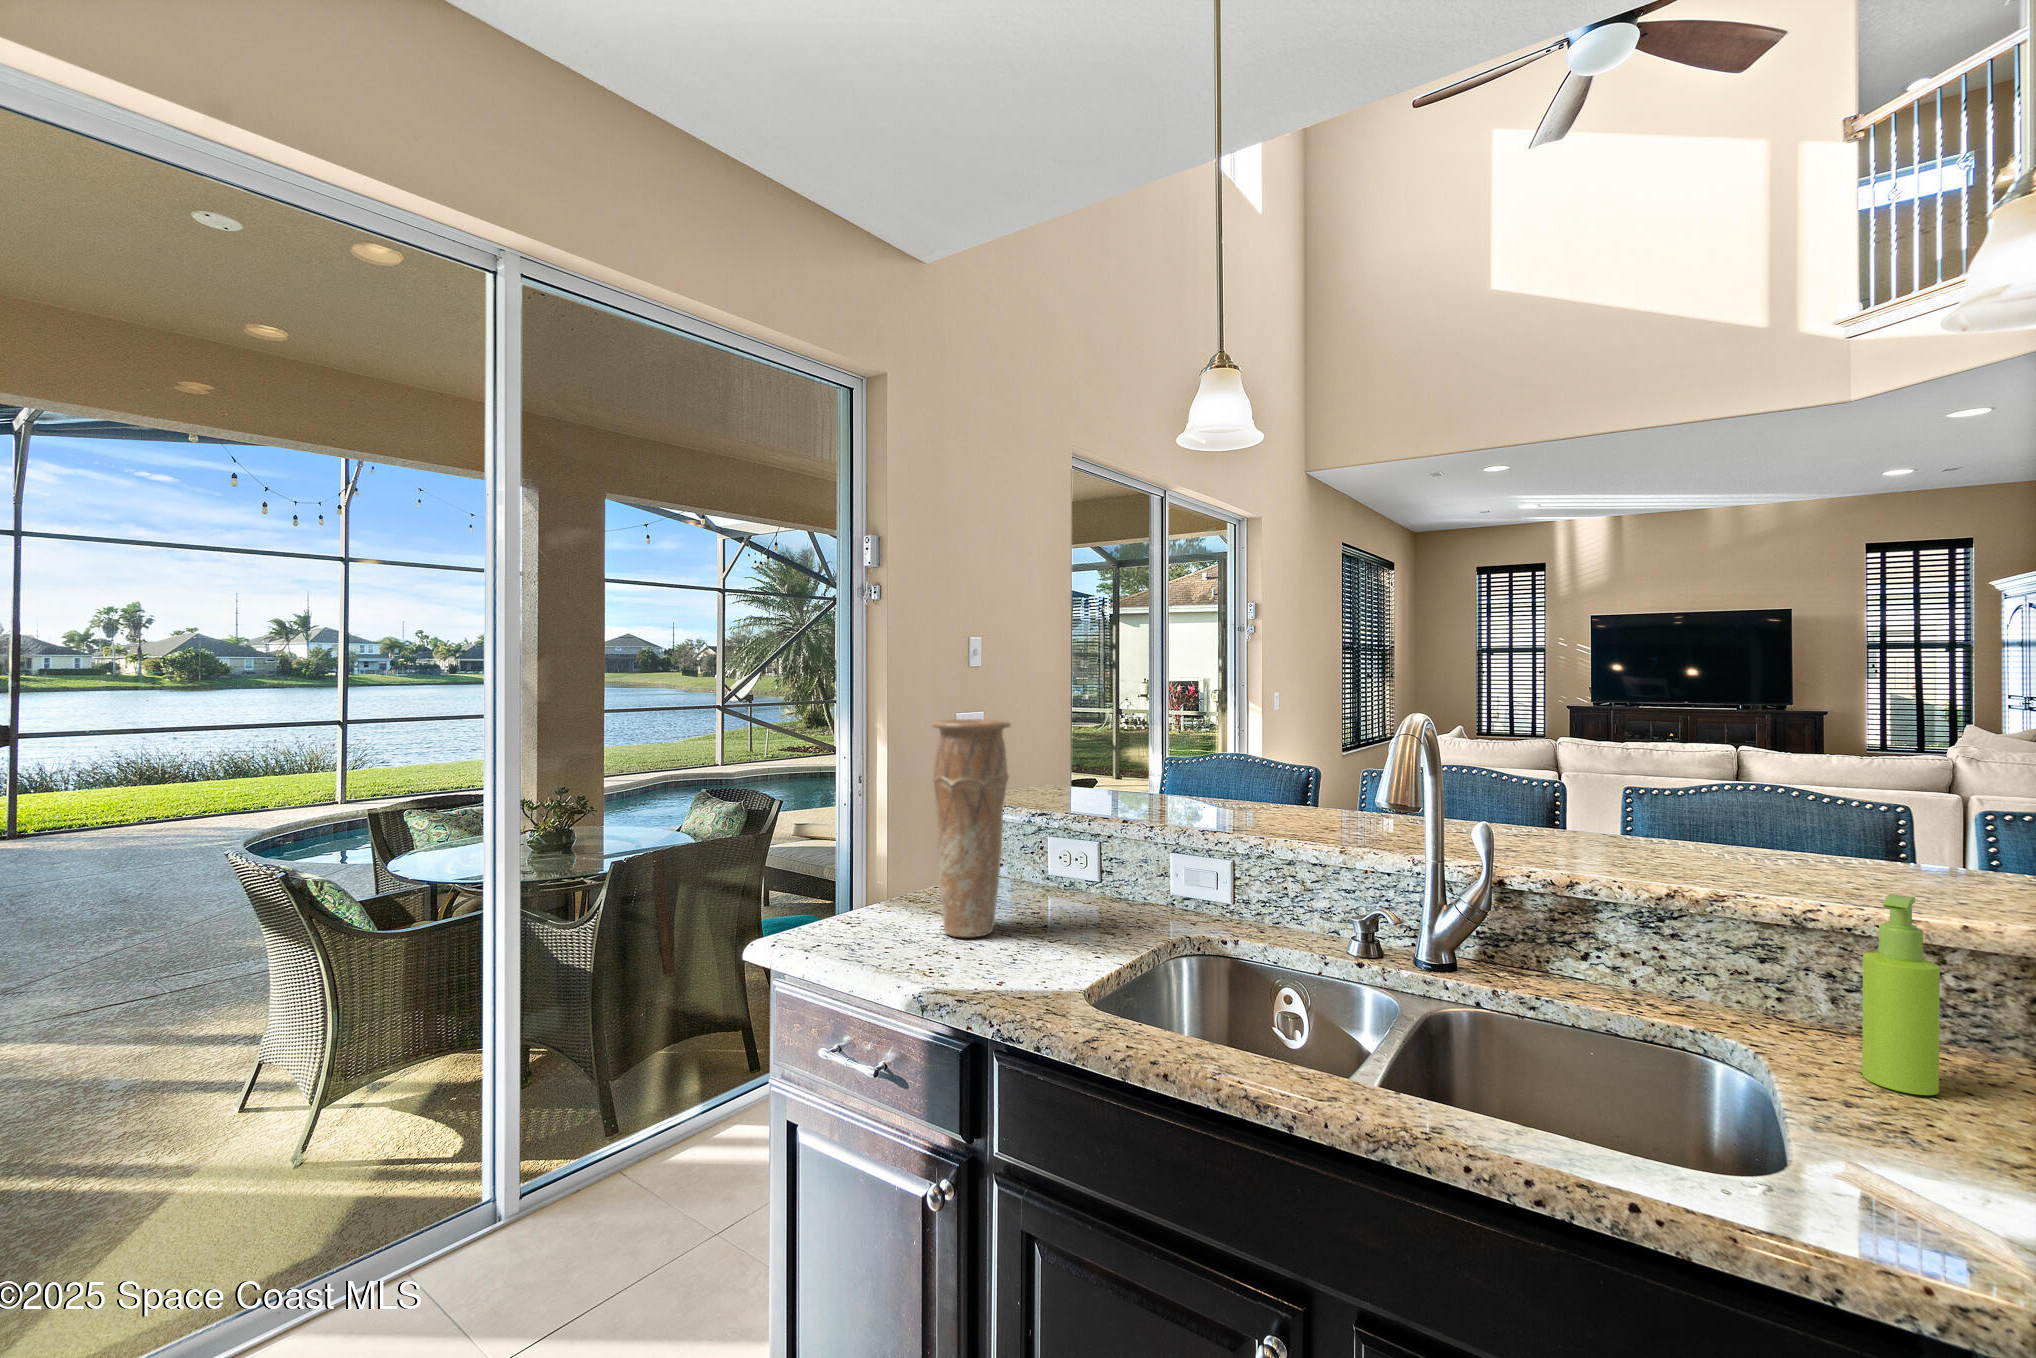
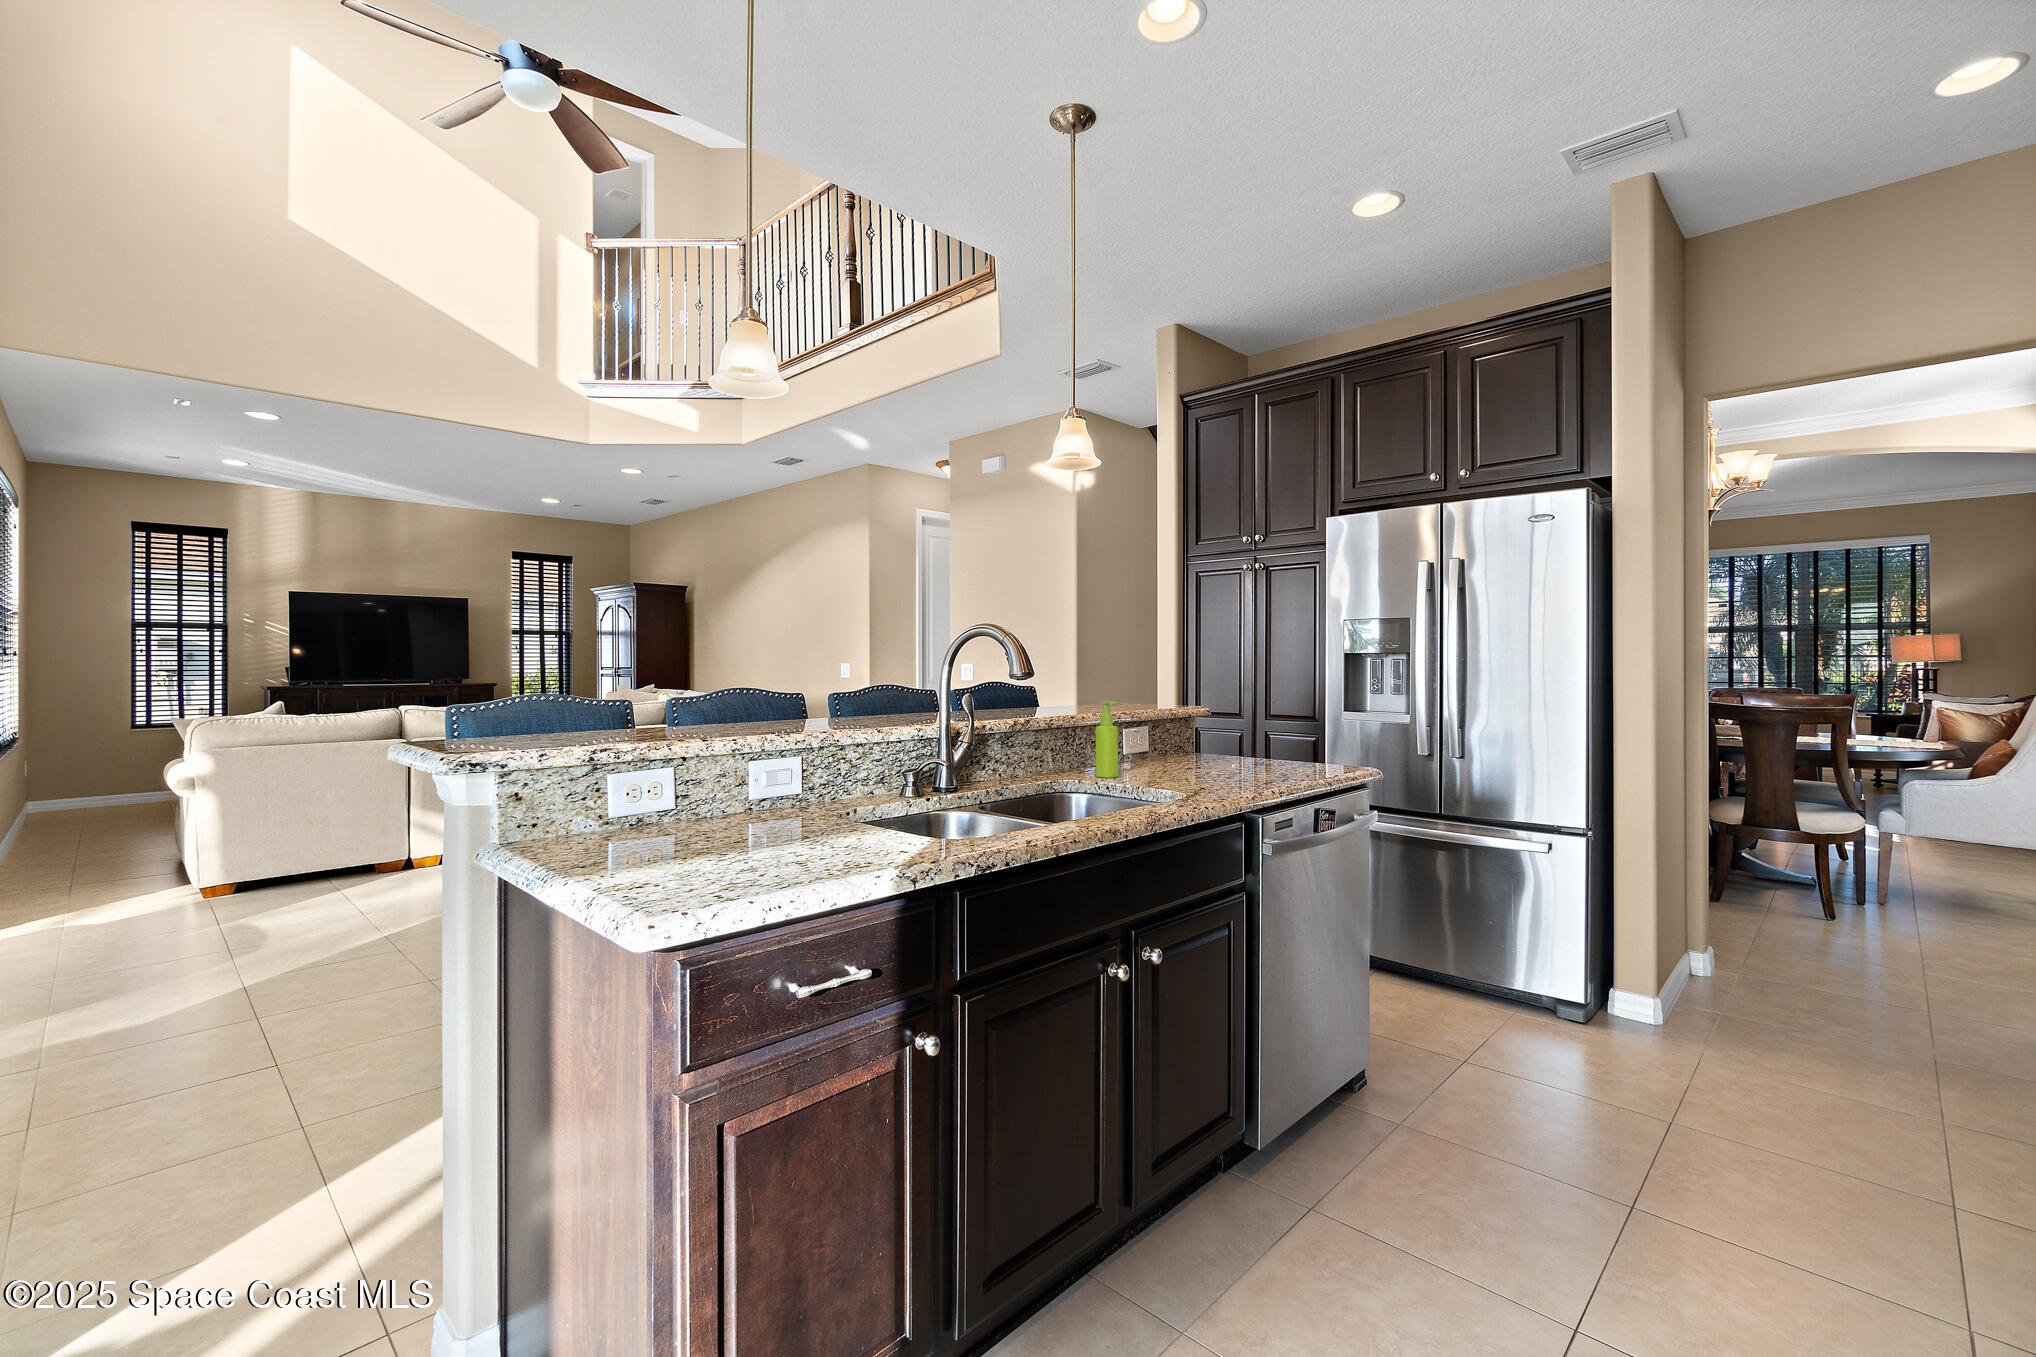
vase: present [931,719,1011,937] -> none [681,618,778,863]

